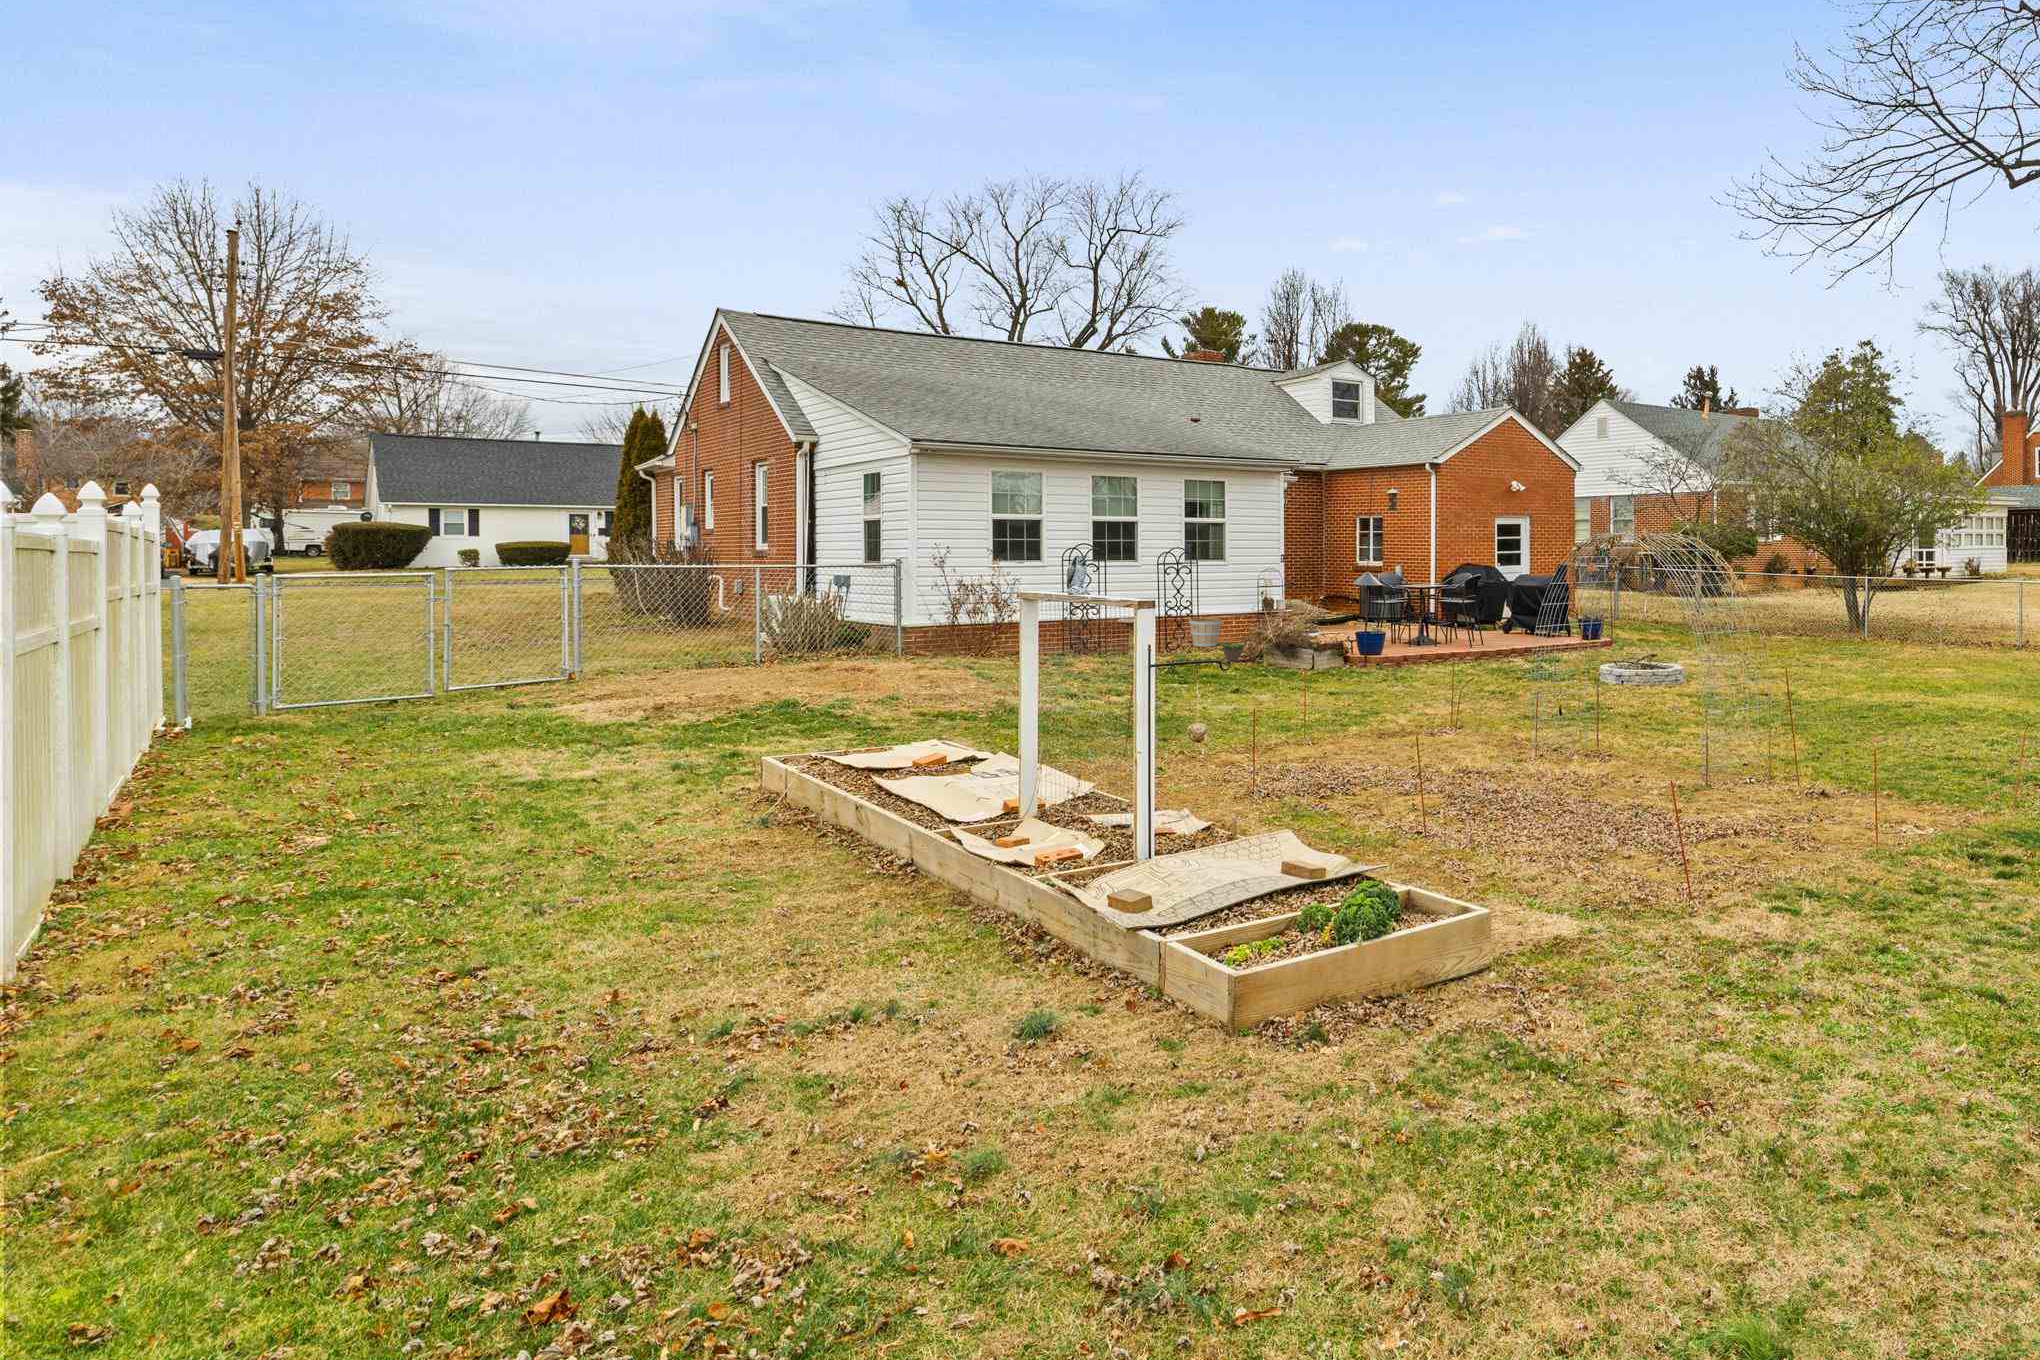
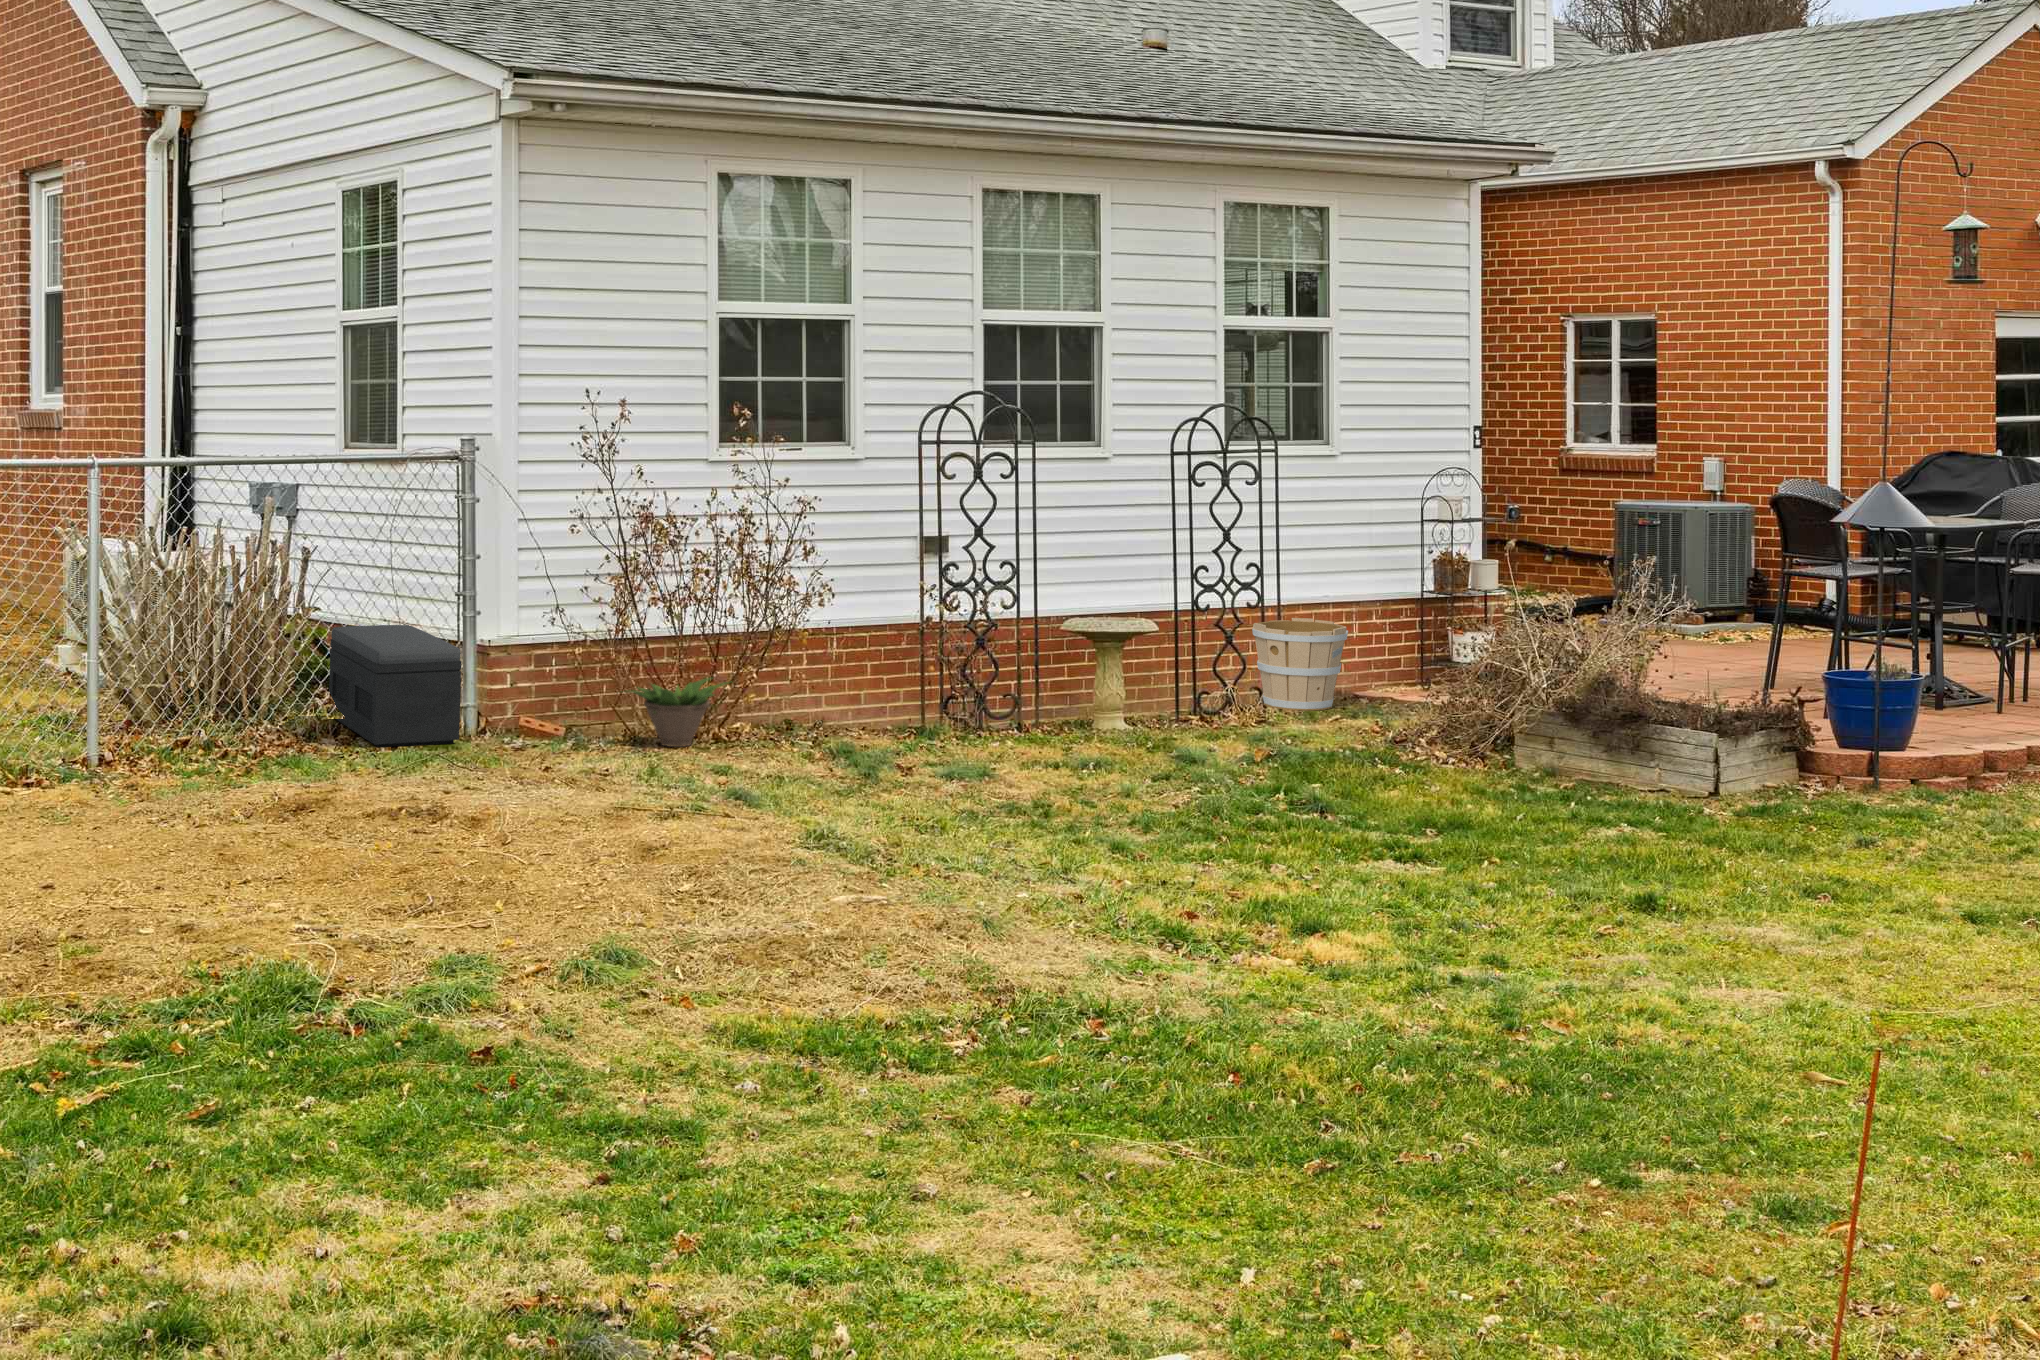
storage bench: none [854,620,895,657] -> present [329,625,461,747]
decorative plant: present [1219,643,1249,662] -> present [617,677,728,747]

